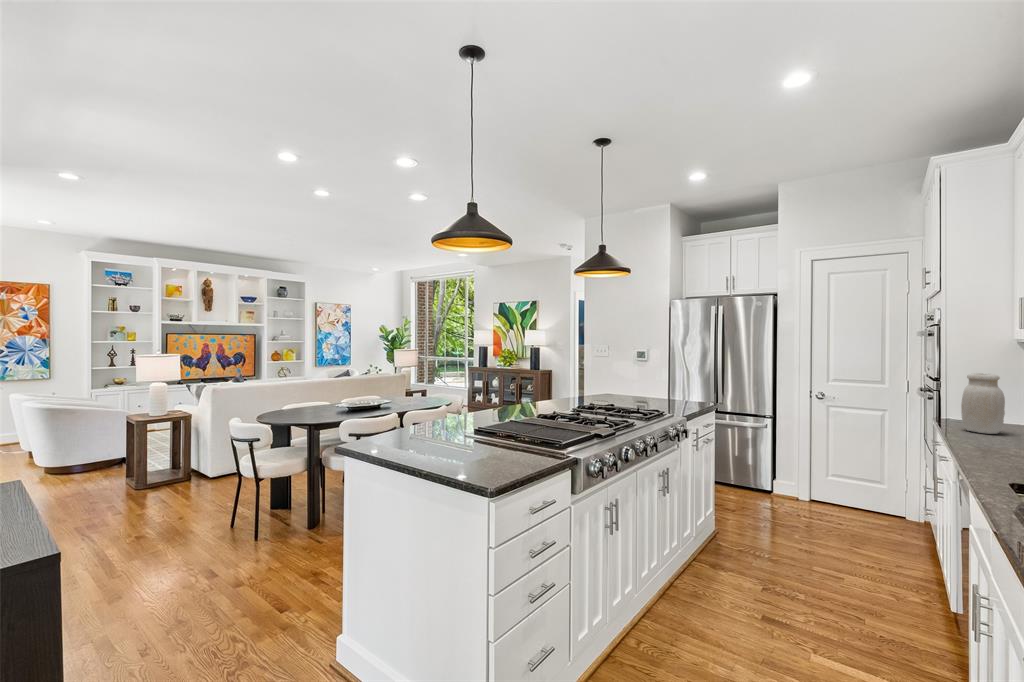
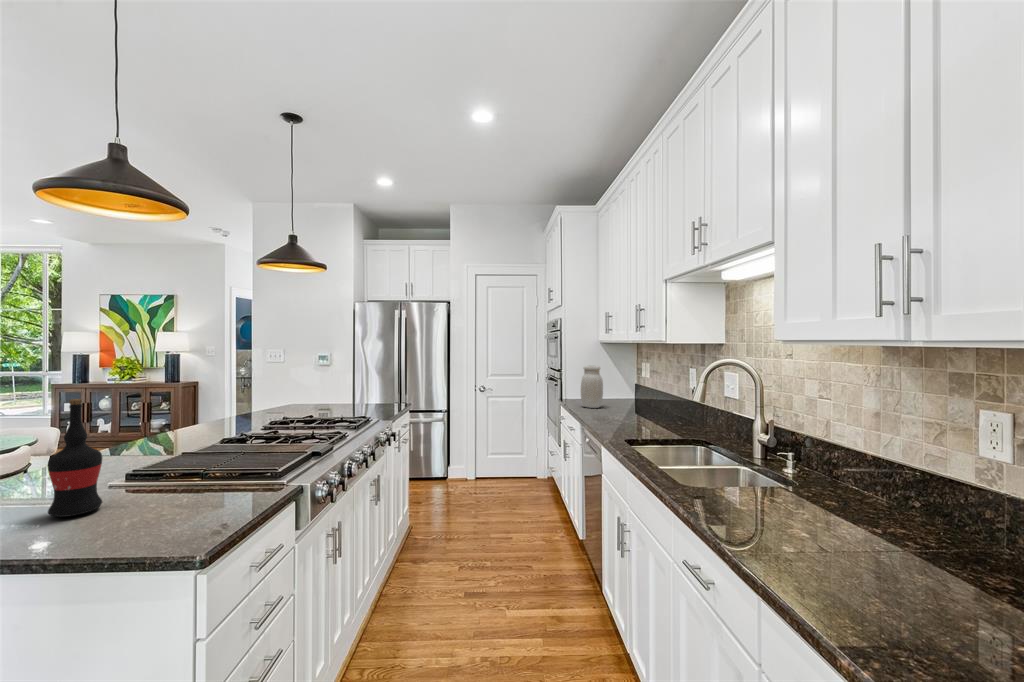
wine bottle: none [429,375,456,449] -> present [48,399,102,517]

